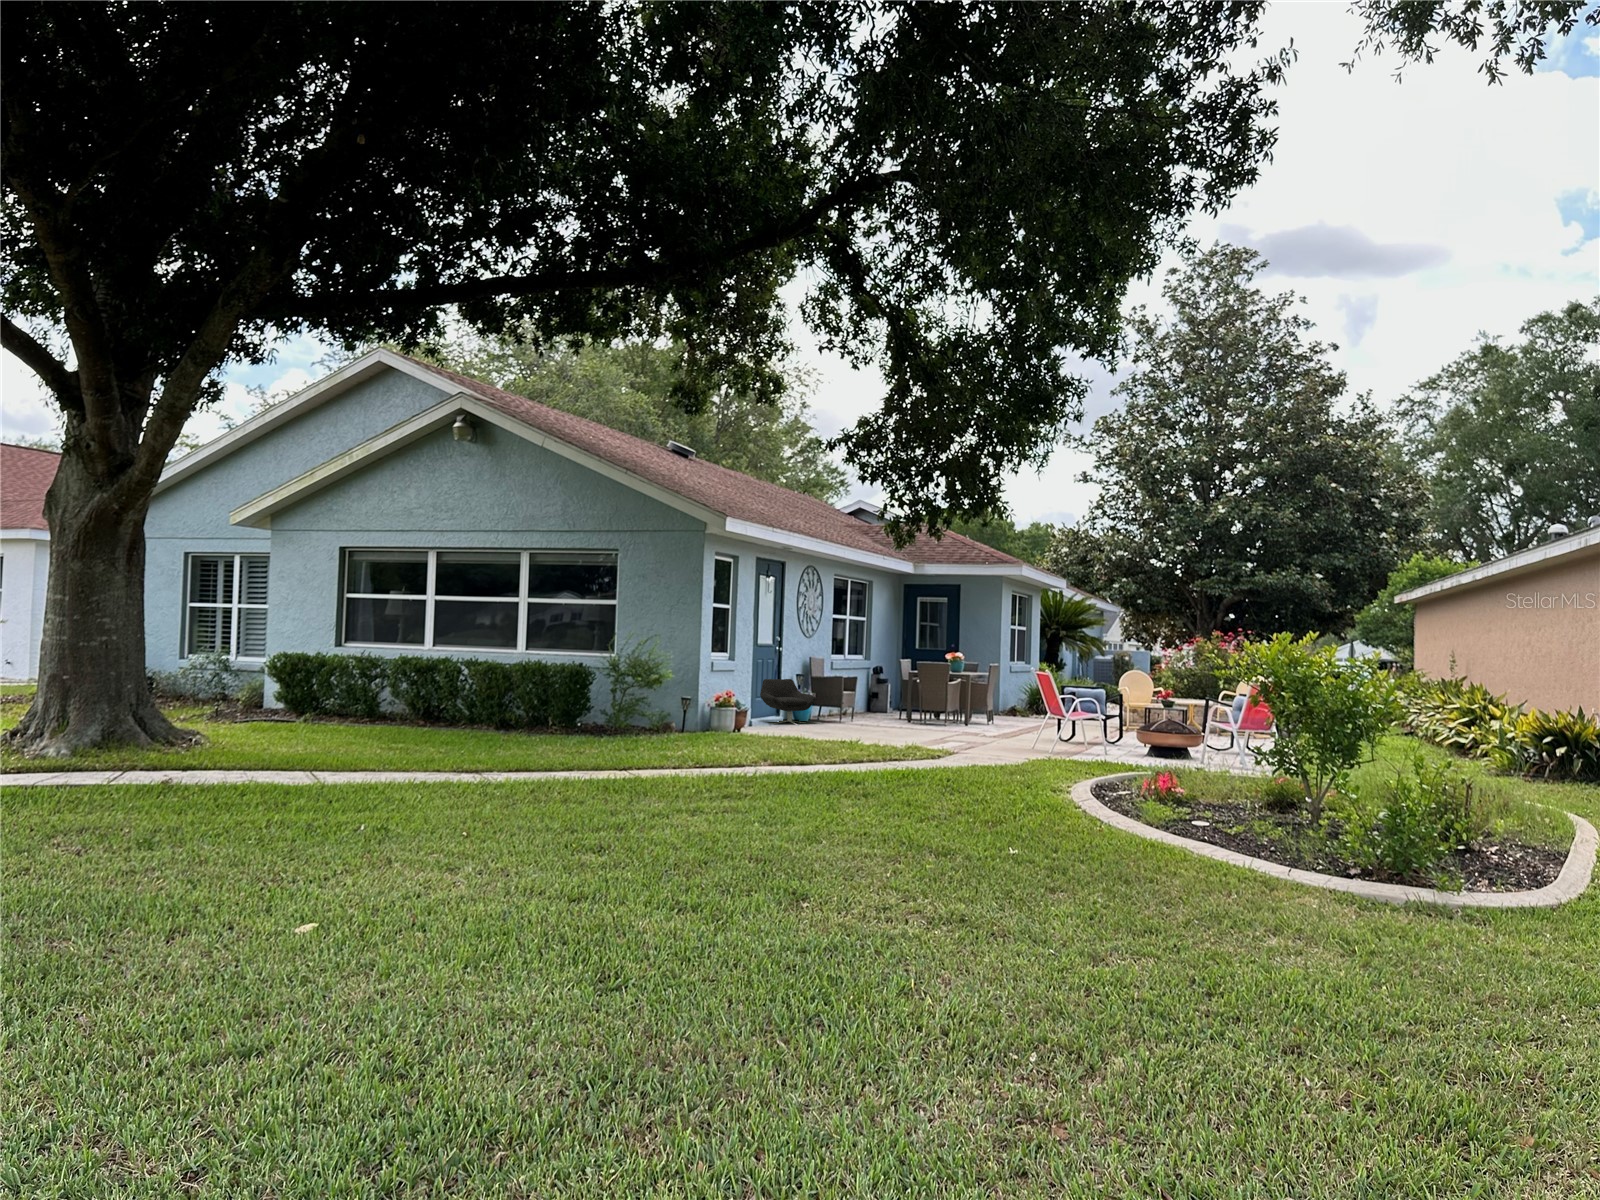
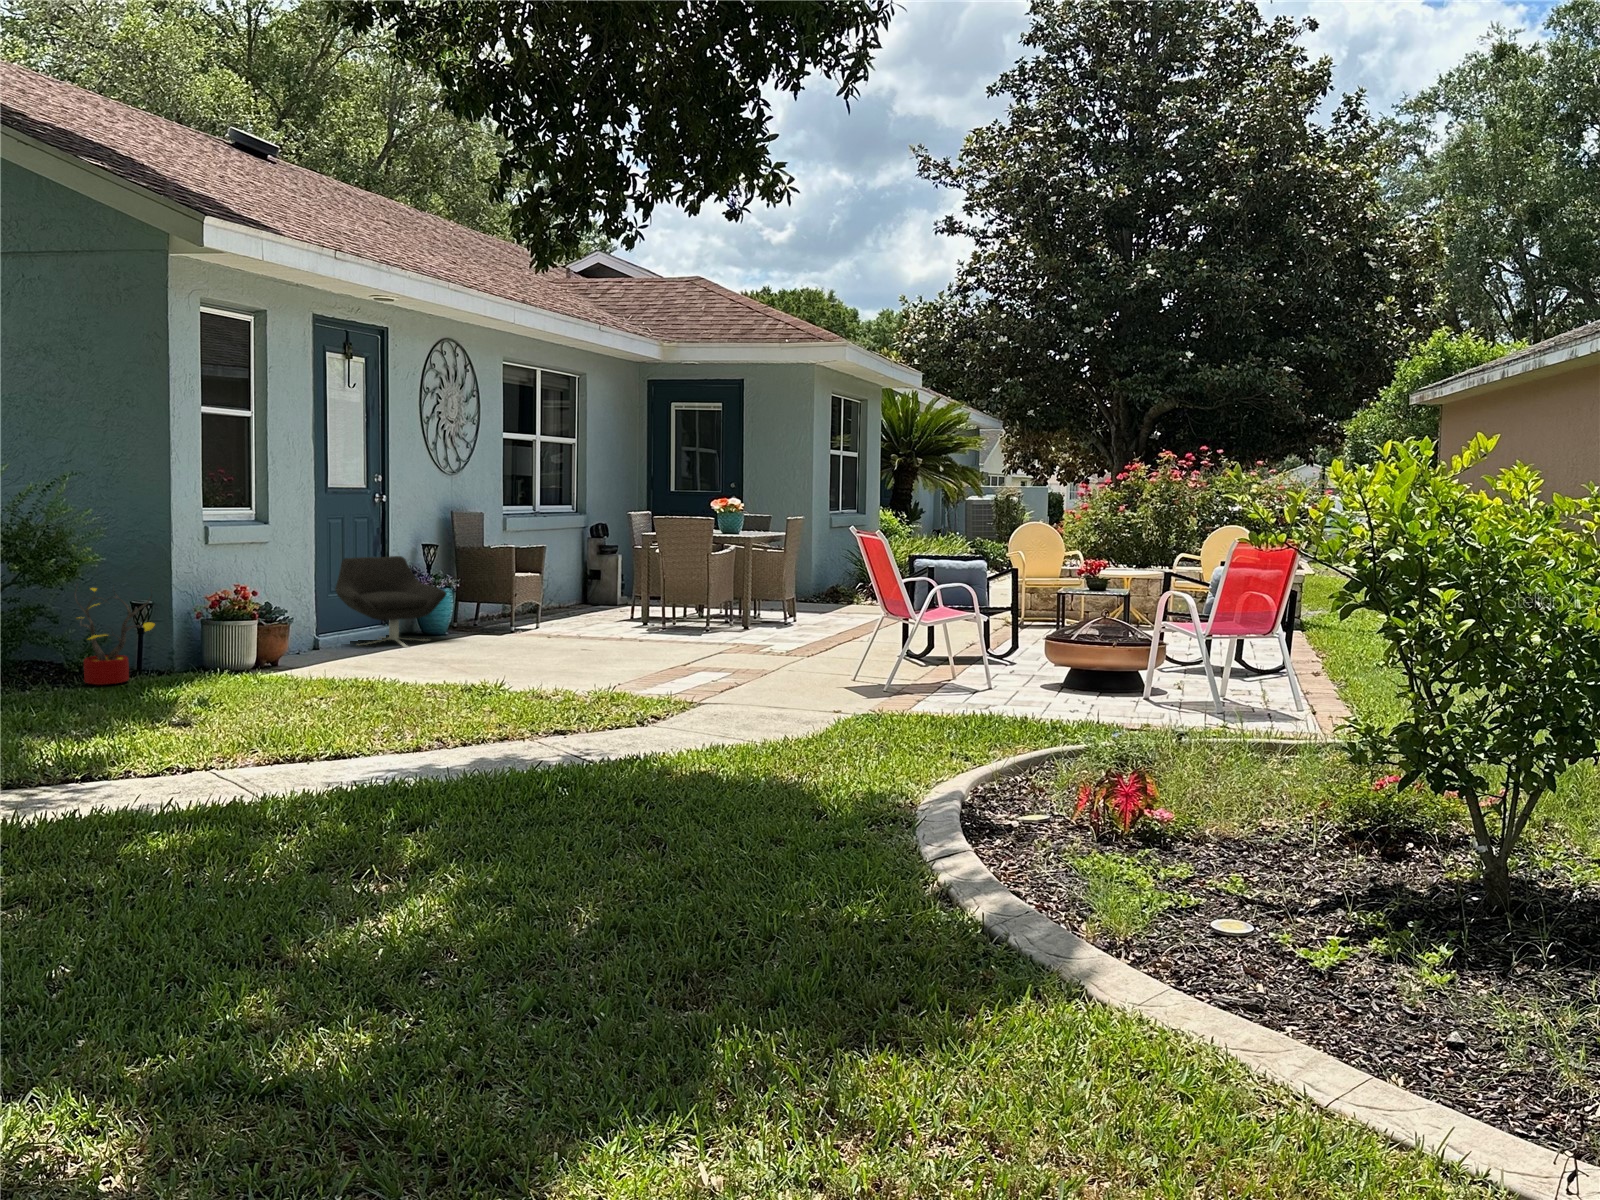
decorative plant: none [659,686,700,733] -> present [74,588,155,685]

